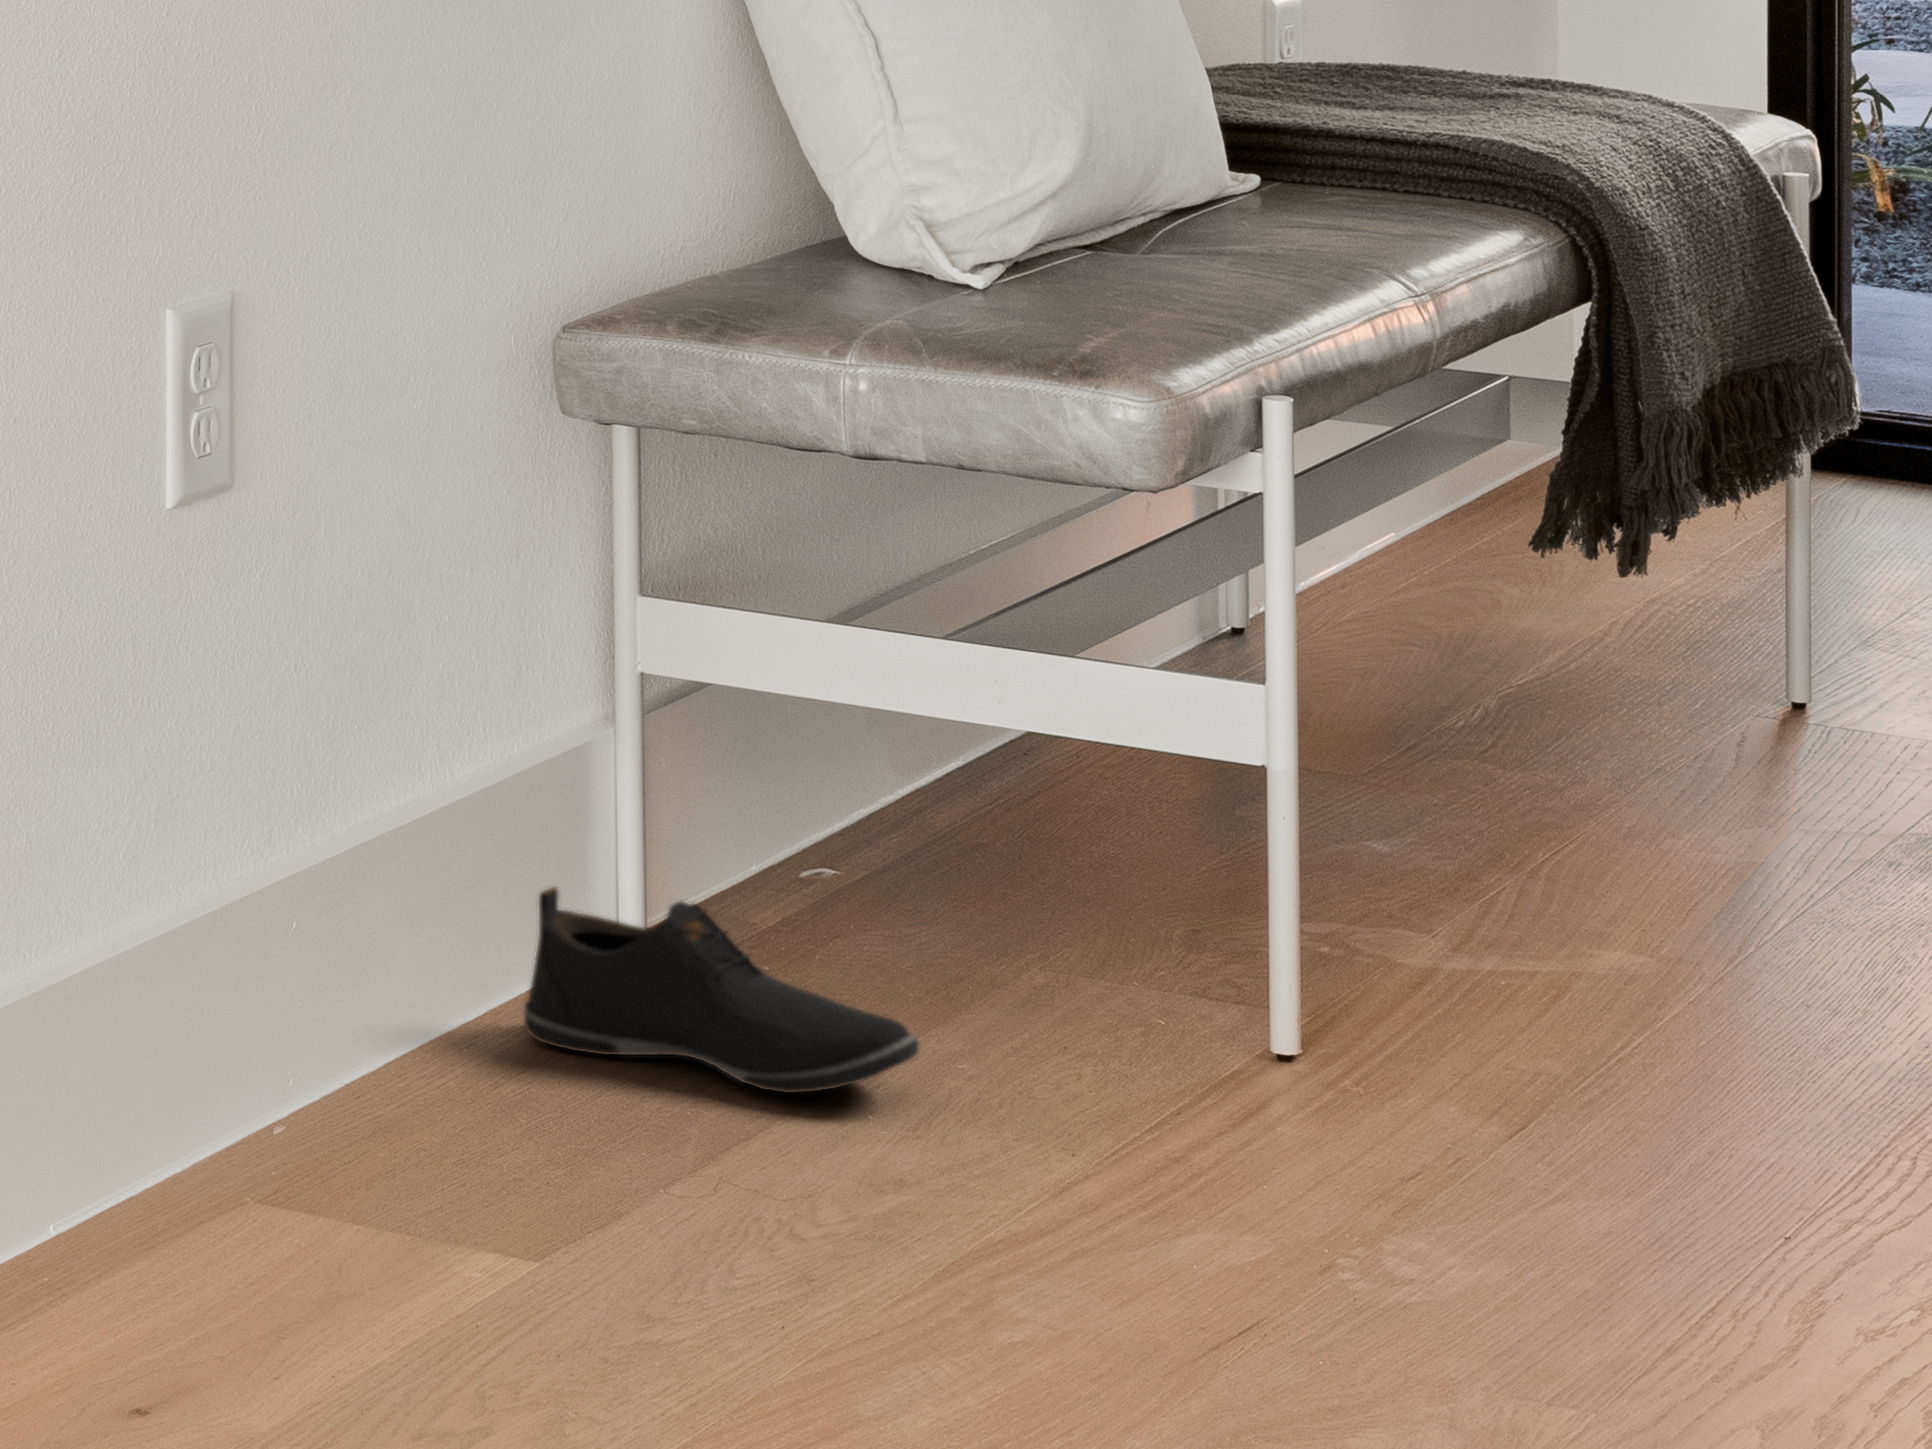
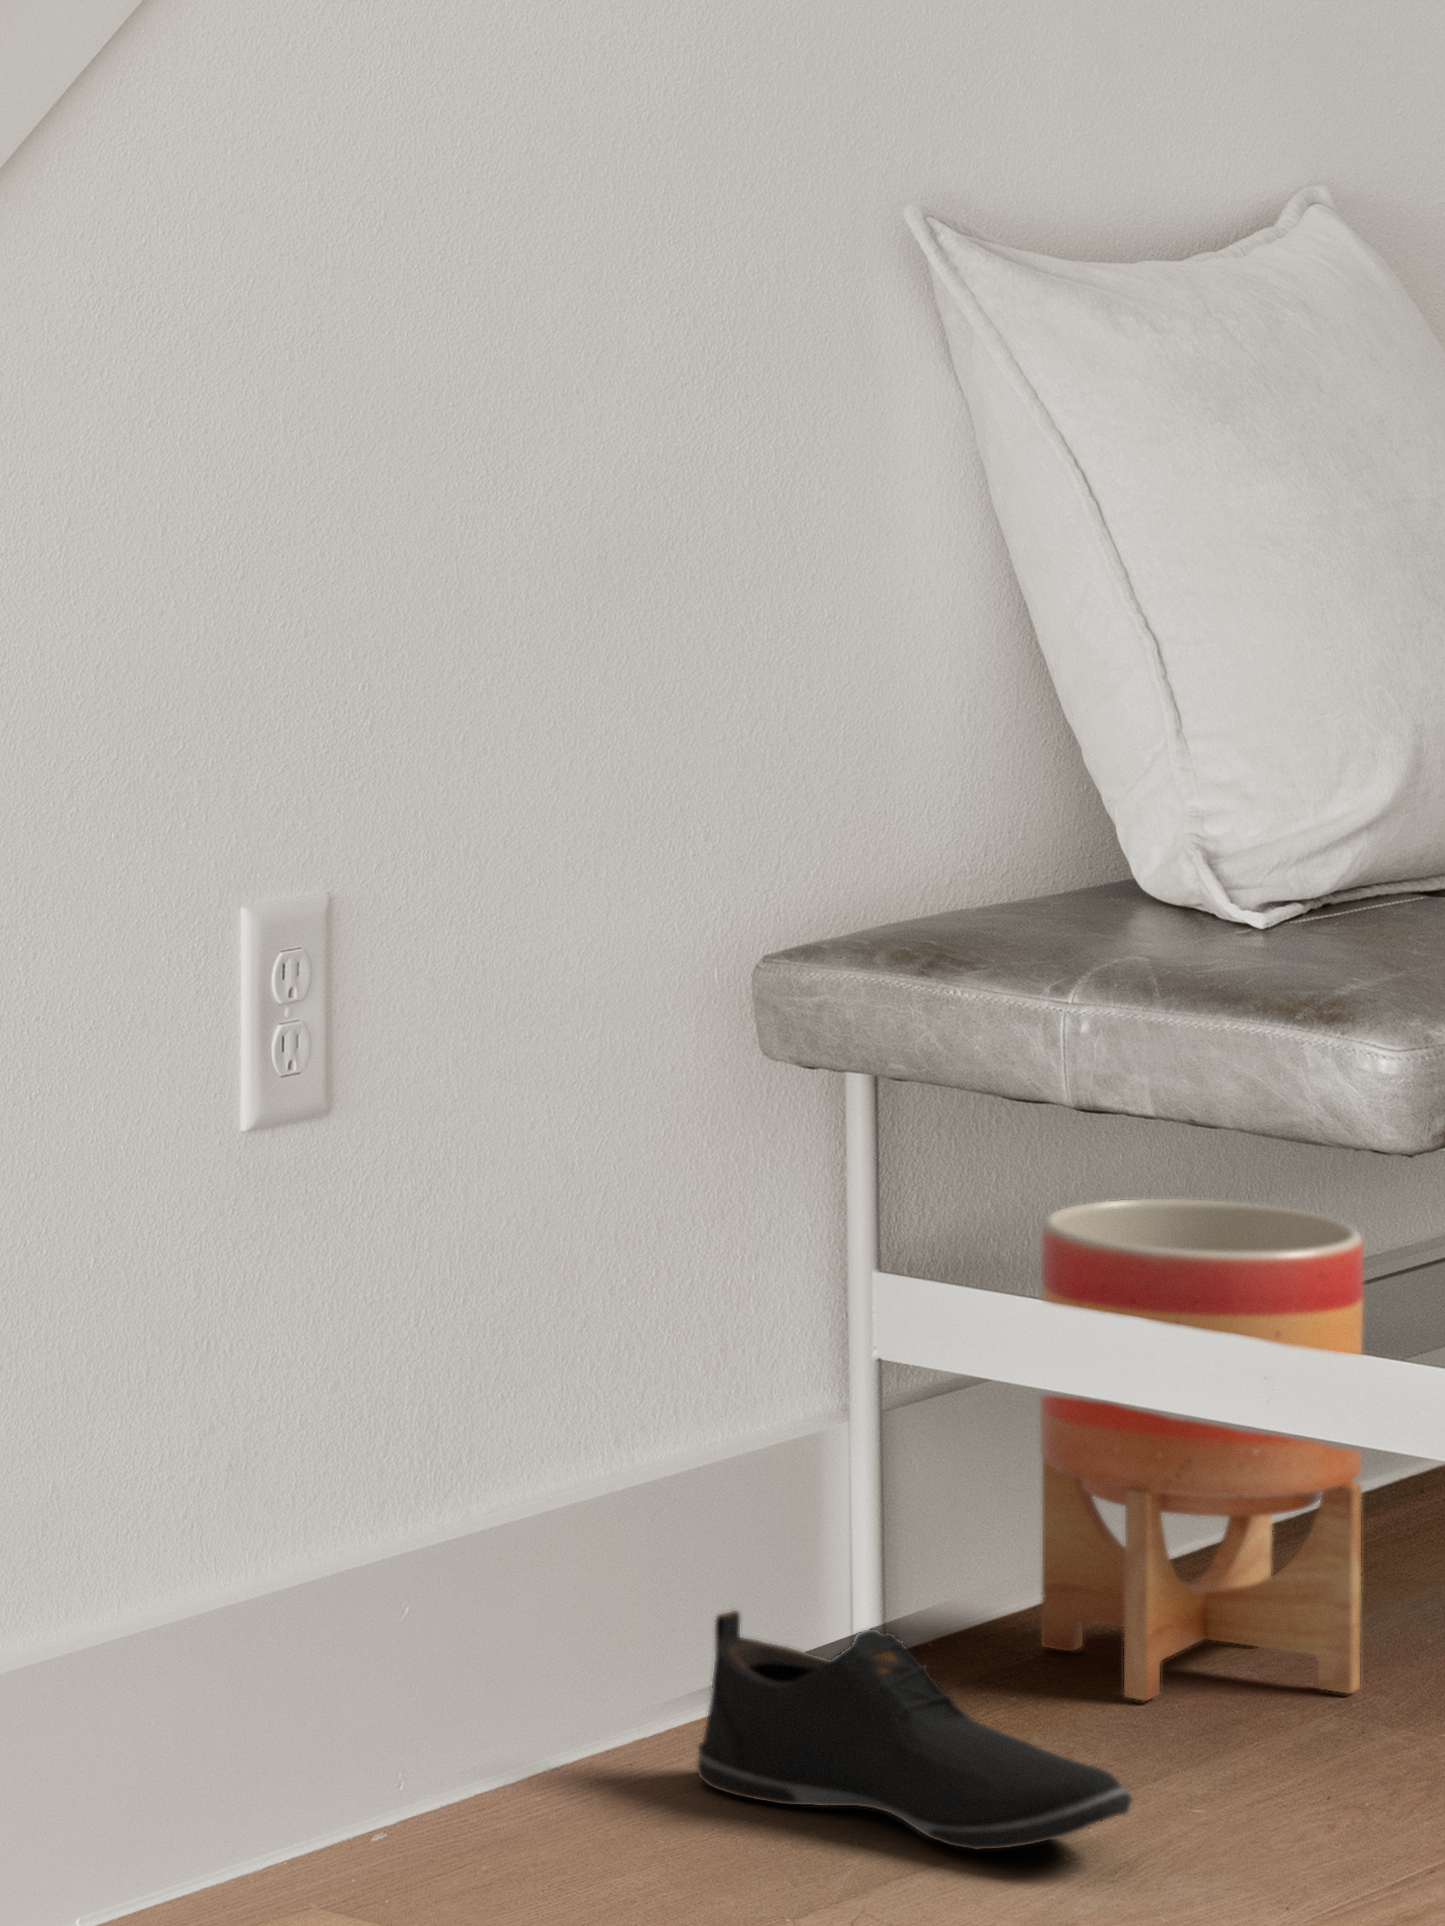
planter: none [761,502,1038,938] -> present [1040,1199,1364,1701]

